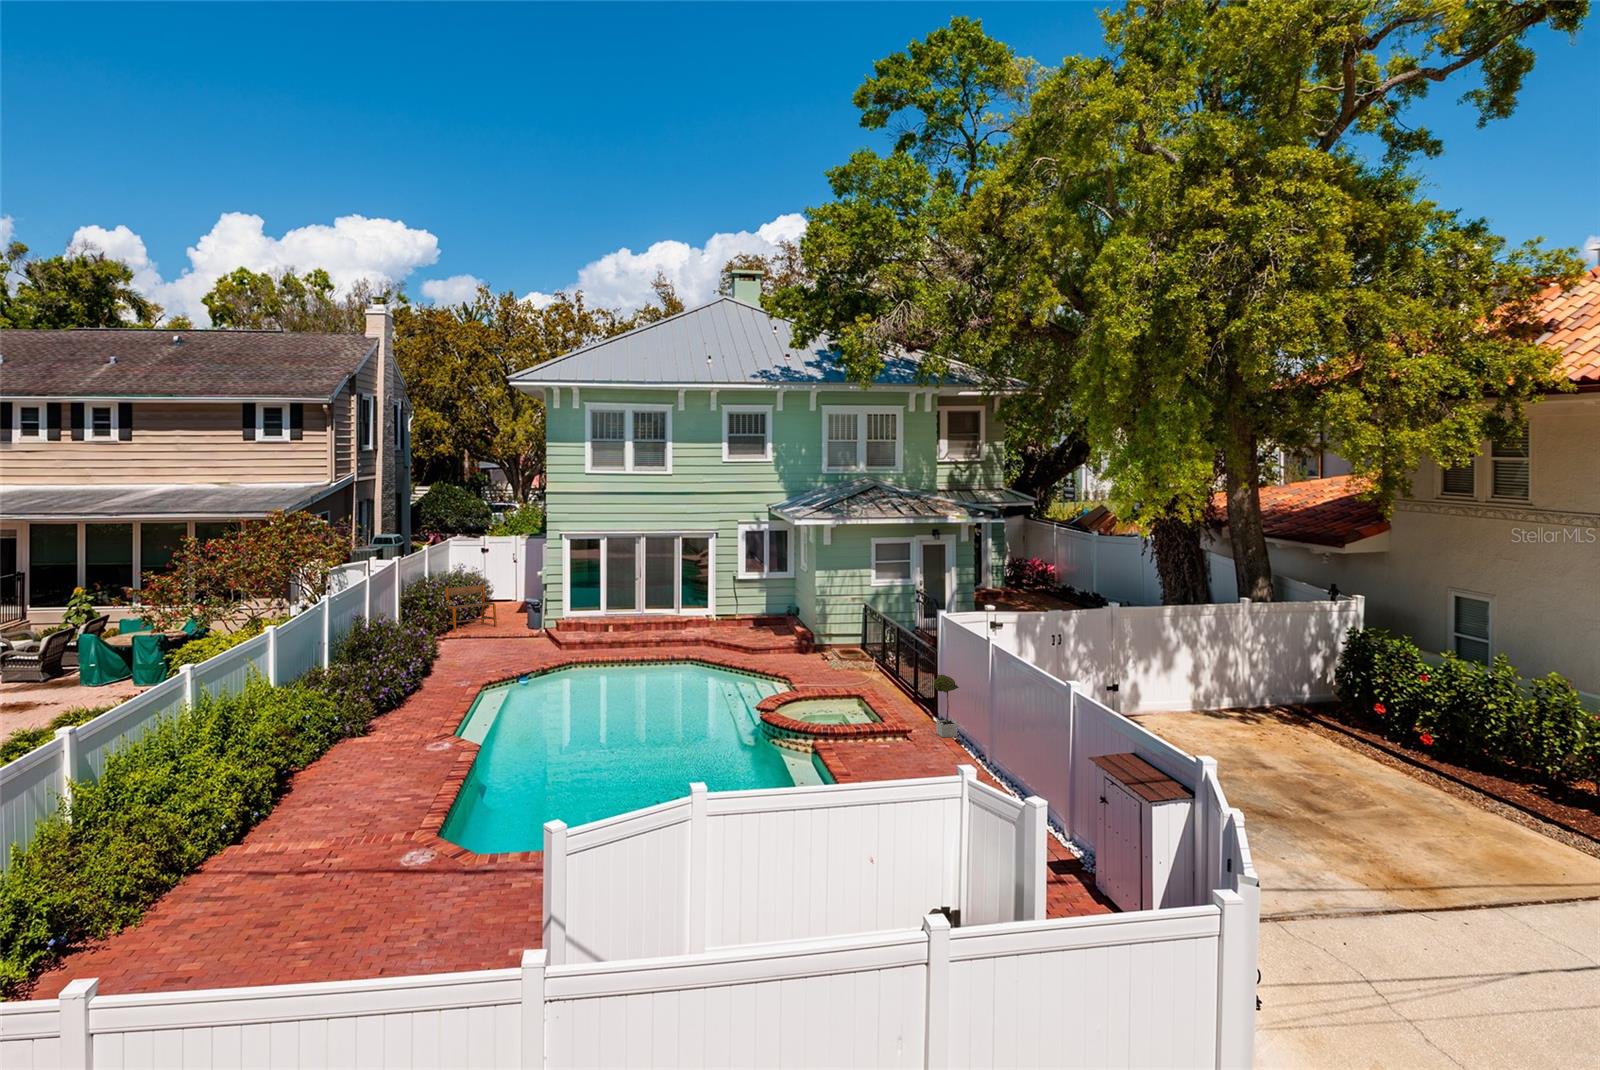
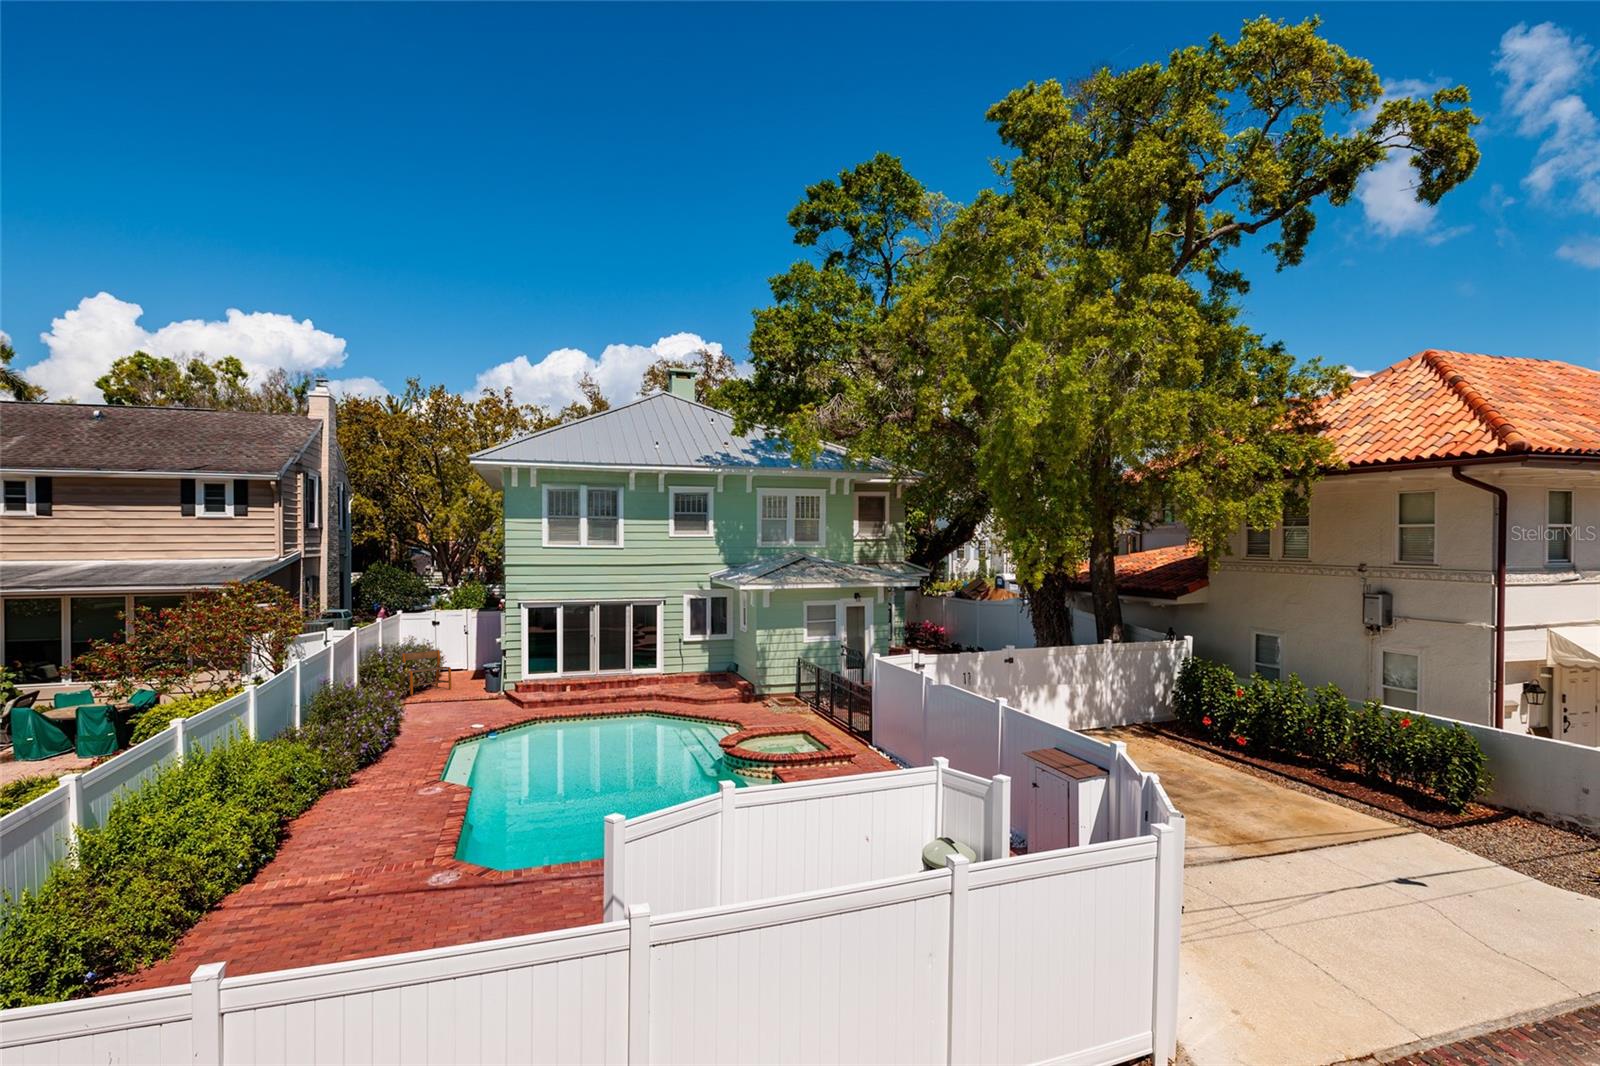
potted tree: present [934,674,959,737] -> none [885,708,907,764]

